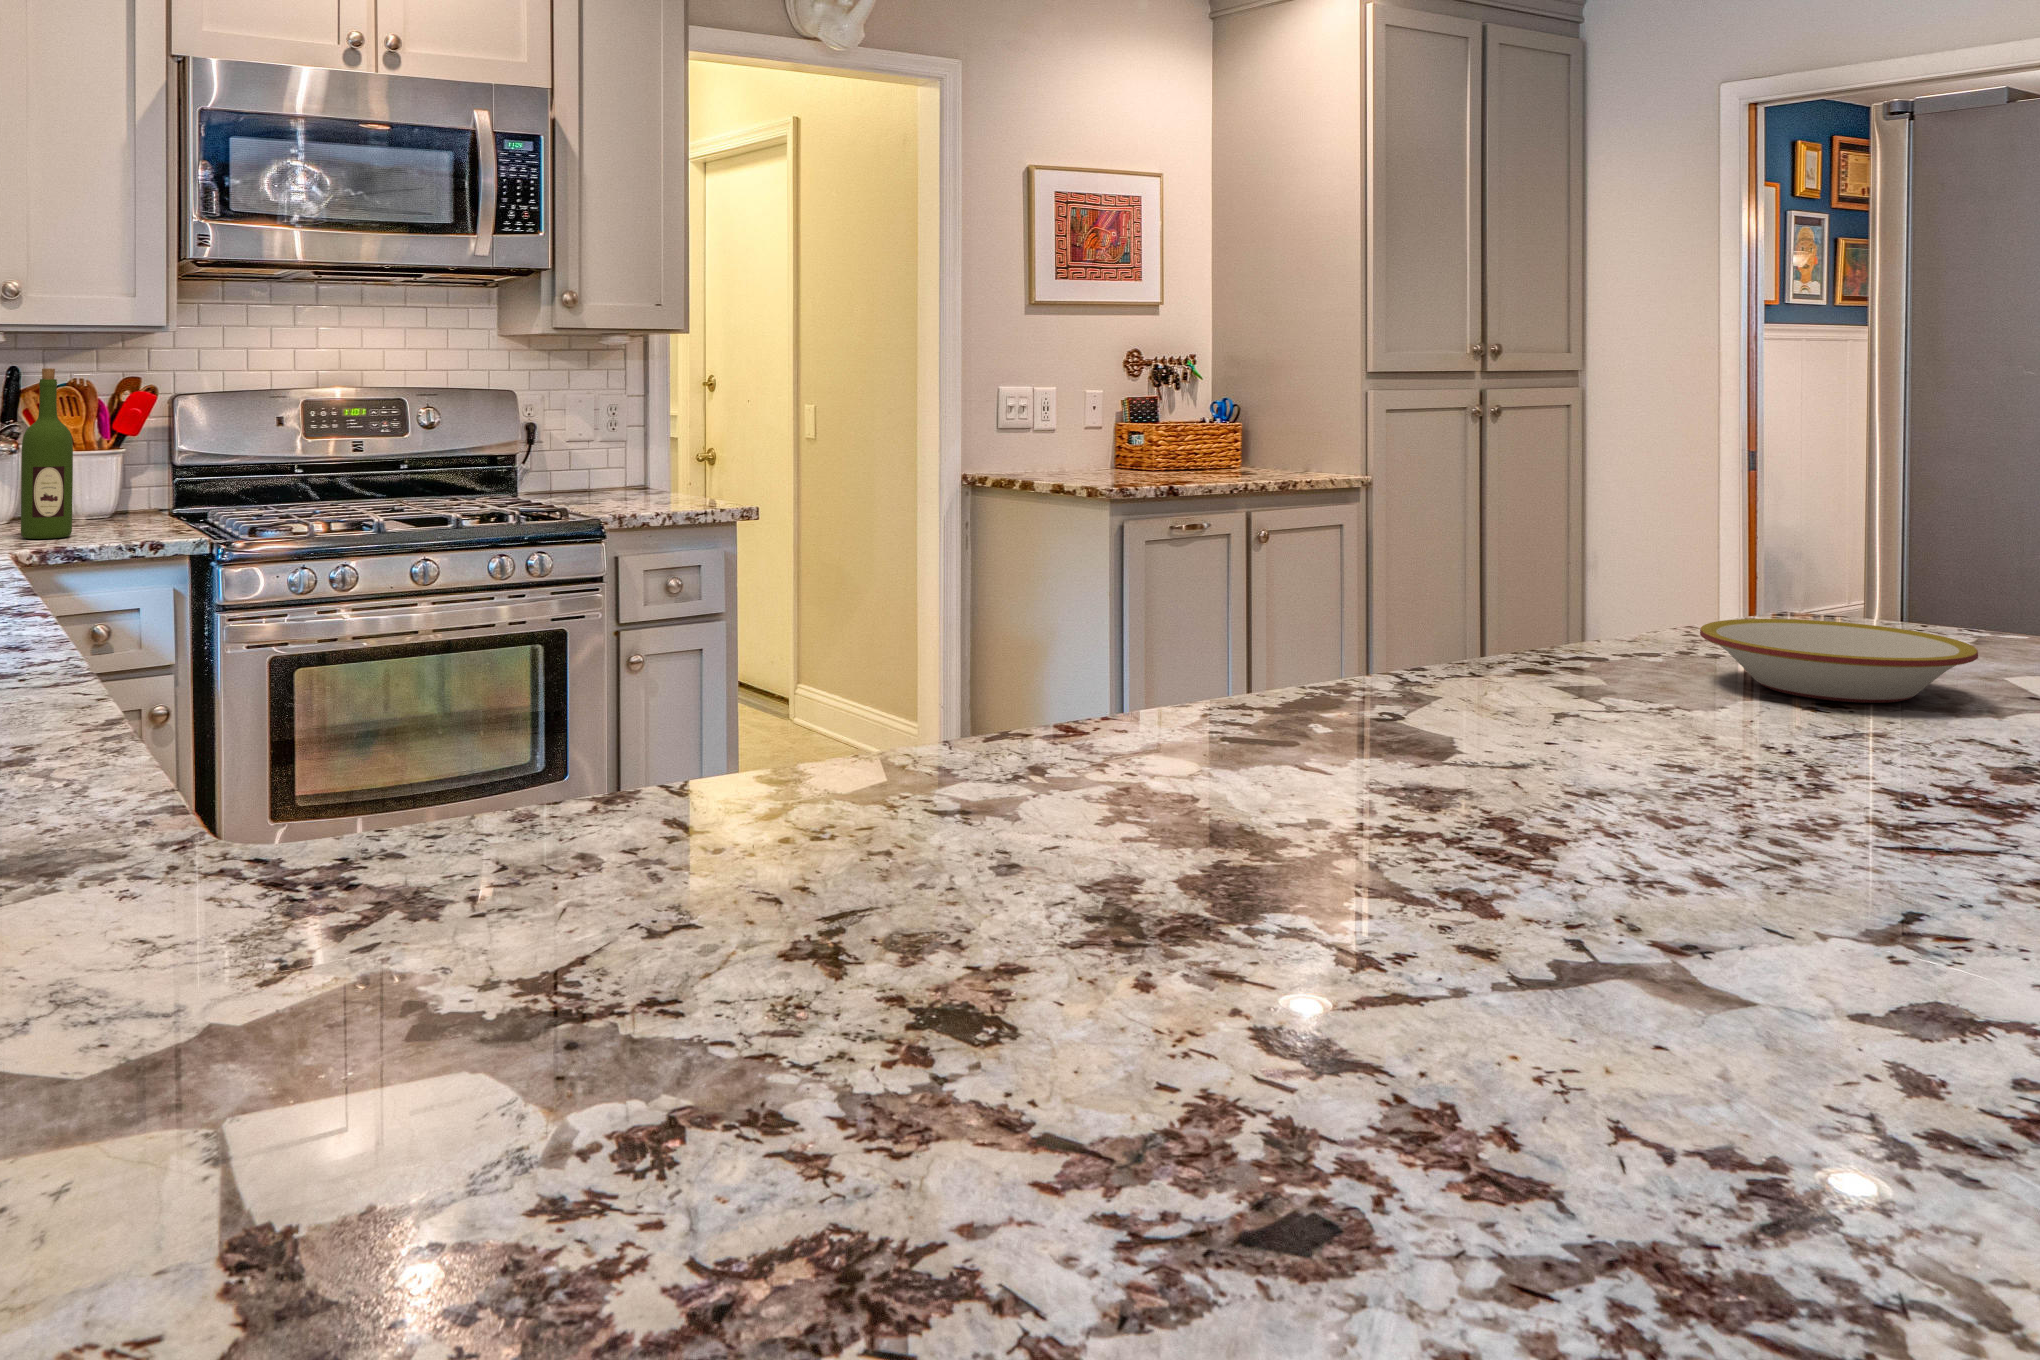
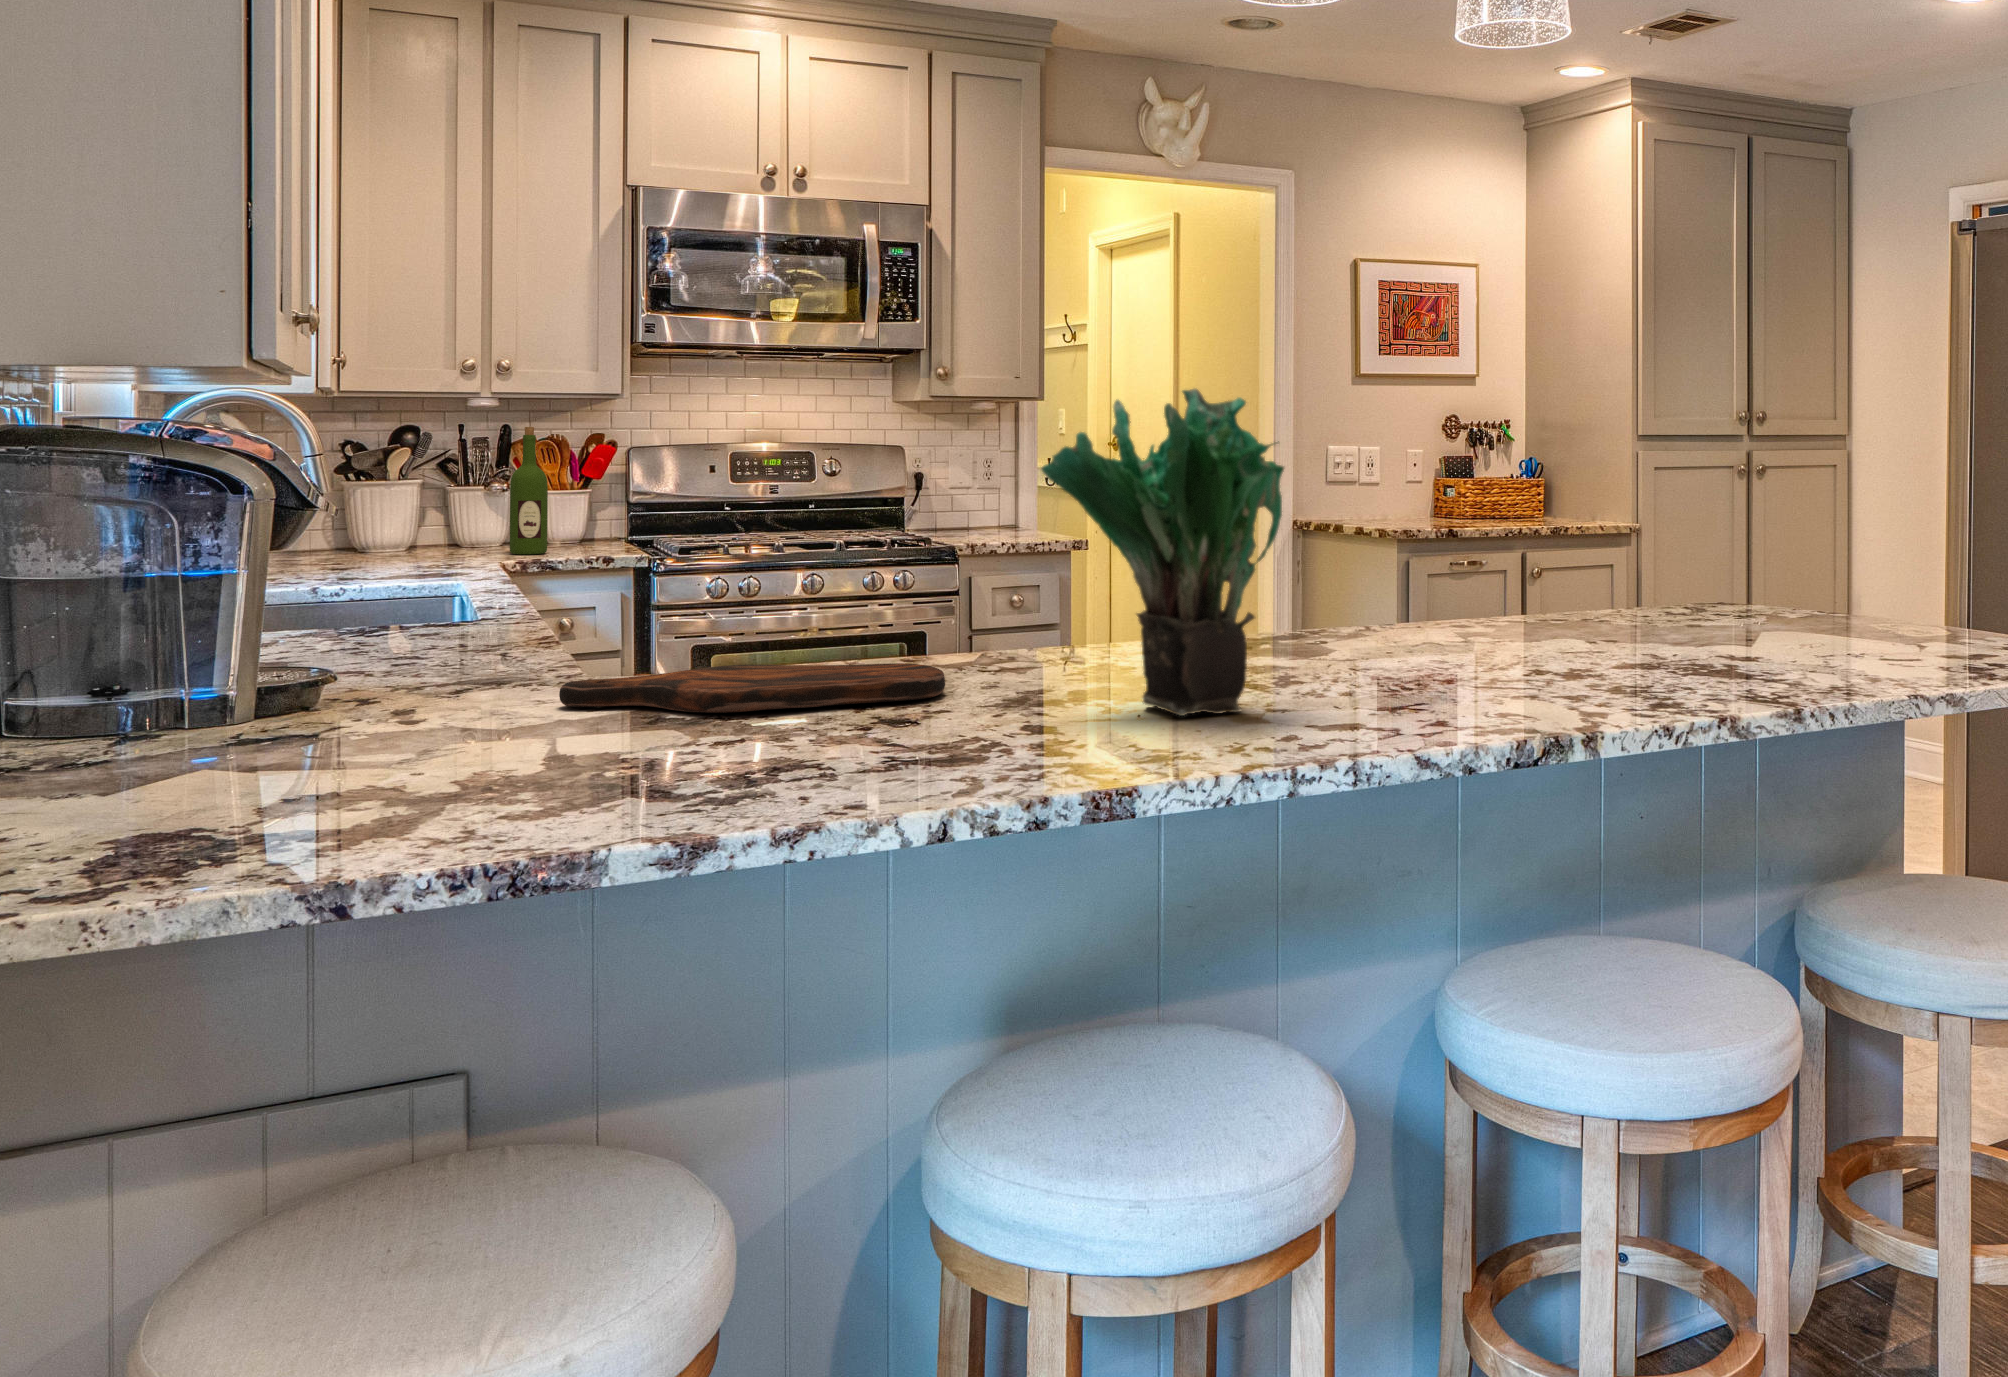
potted plant: none [1221,281,1659,959] -> present [1042,389,1284,716]
bowl: present [1700,619,1978,703] -> none [1556,602,1714,649]
cutting board: none [206,812,965,985] -> present [559,663,945,713]

